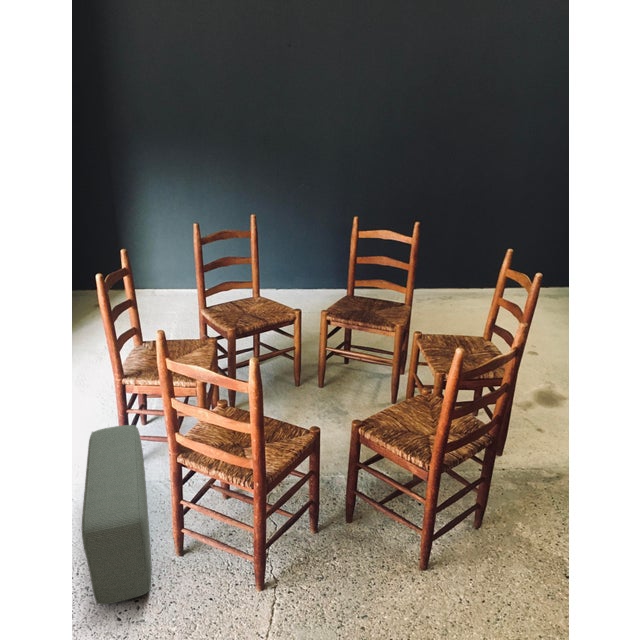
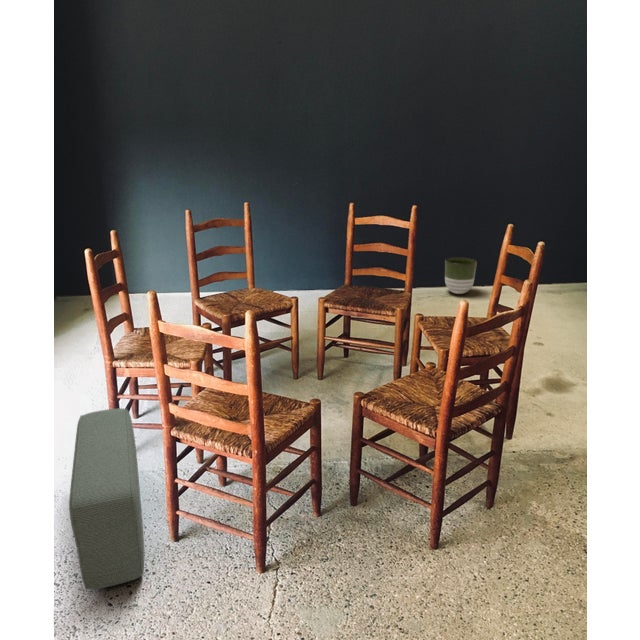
planter: none [445,261,477,298] -> present [445,257,477,294]

